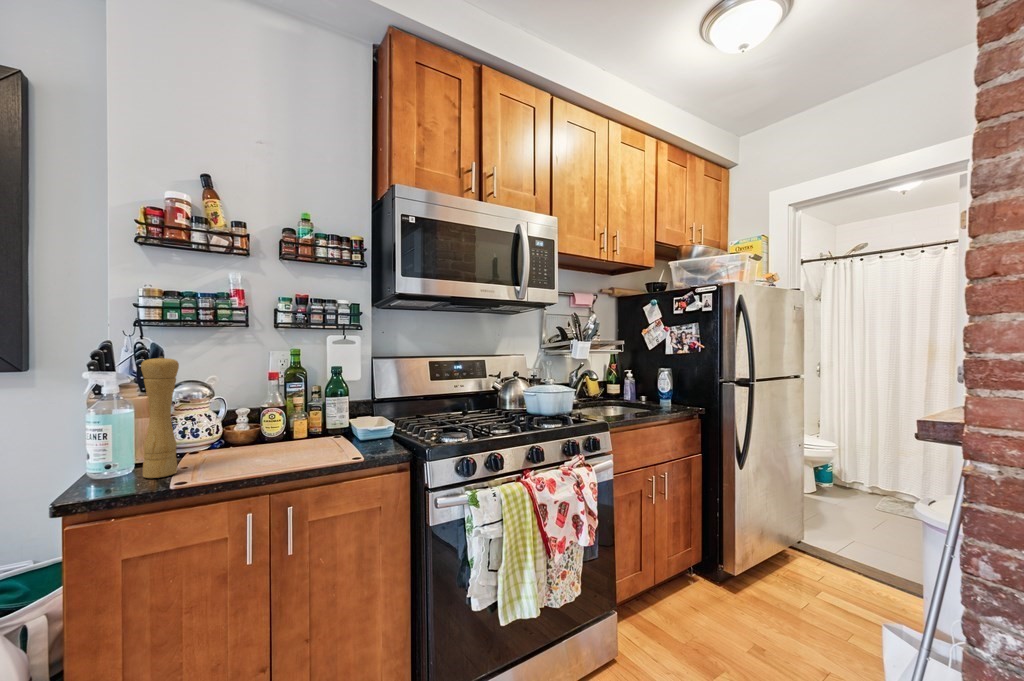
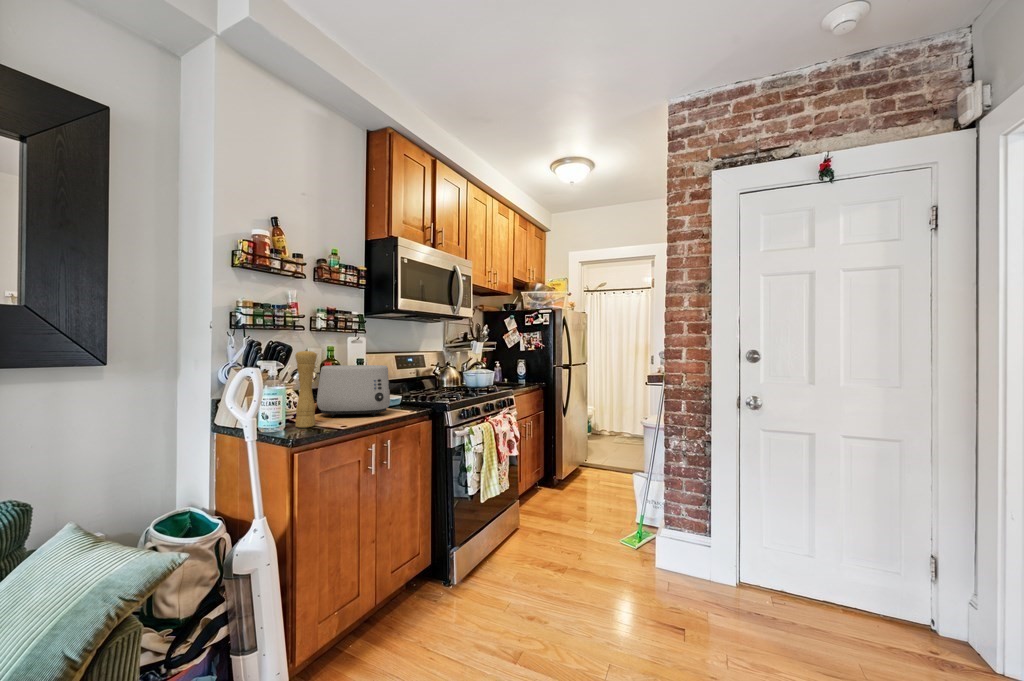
toaster: none [227,379,333,461] -> present [317,365,396,417]

